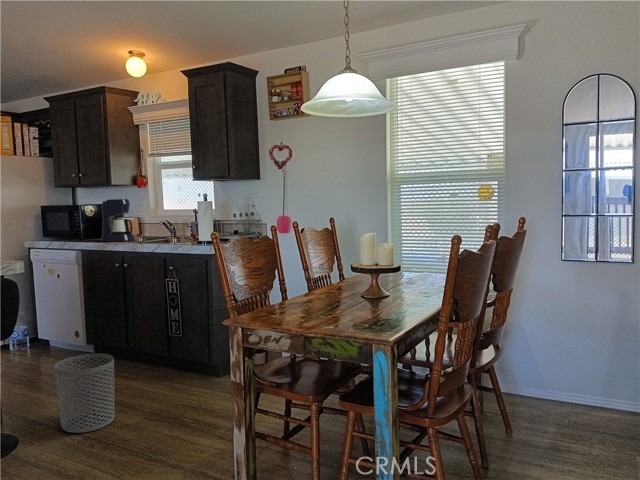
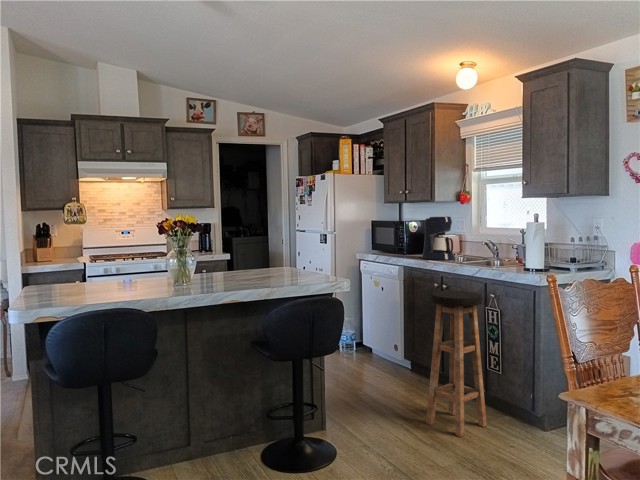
bar stool: none [113,266,172,398] -> present [426,291,487,437]
waste bin: present [54,354,114,433] -> none [370,378,426,461]

